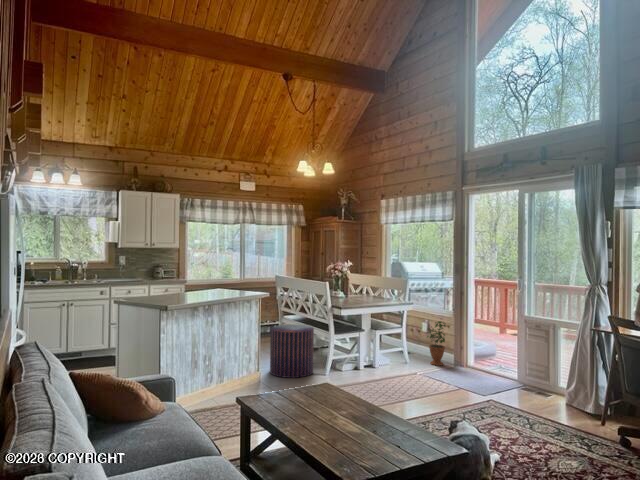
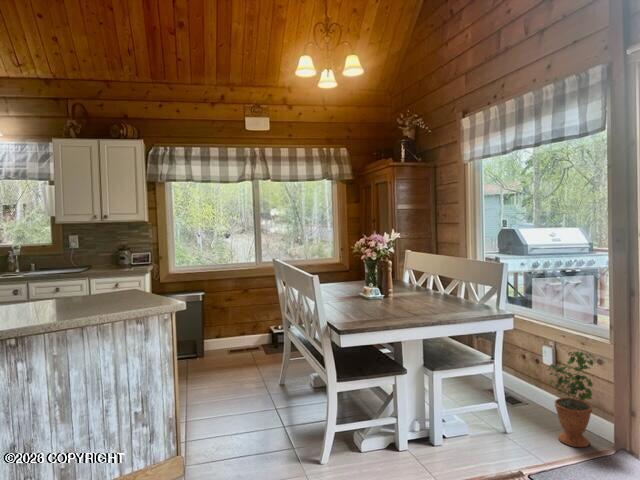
pouf: present [270,324,314,378] -> none [222,350,307,464]

